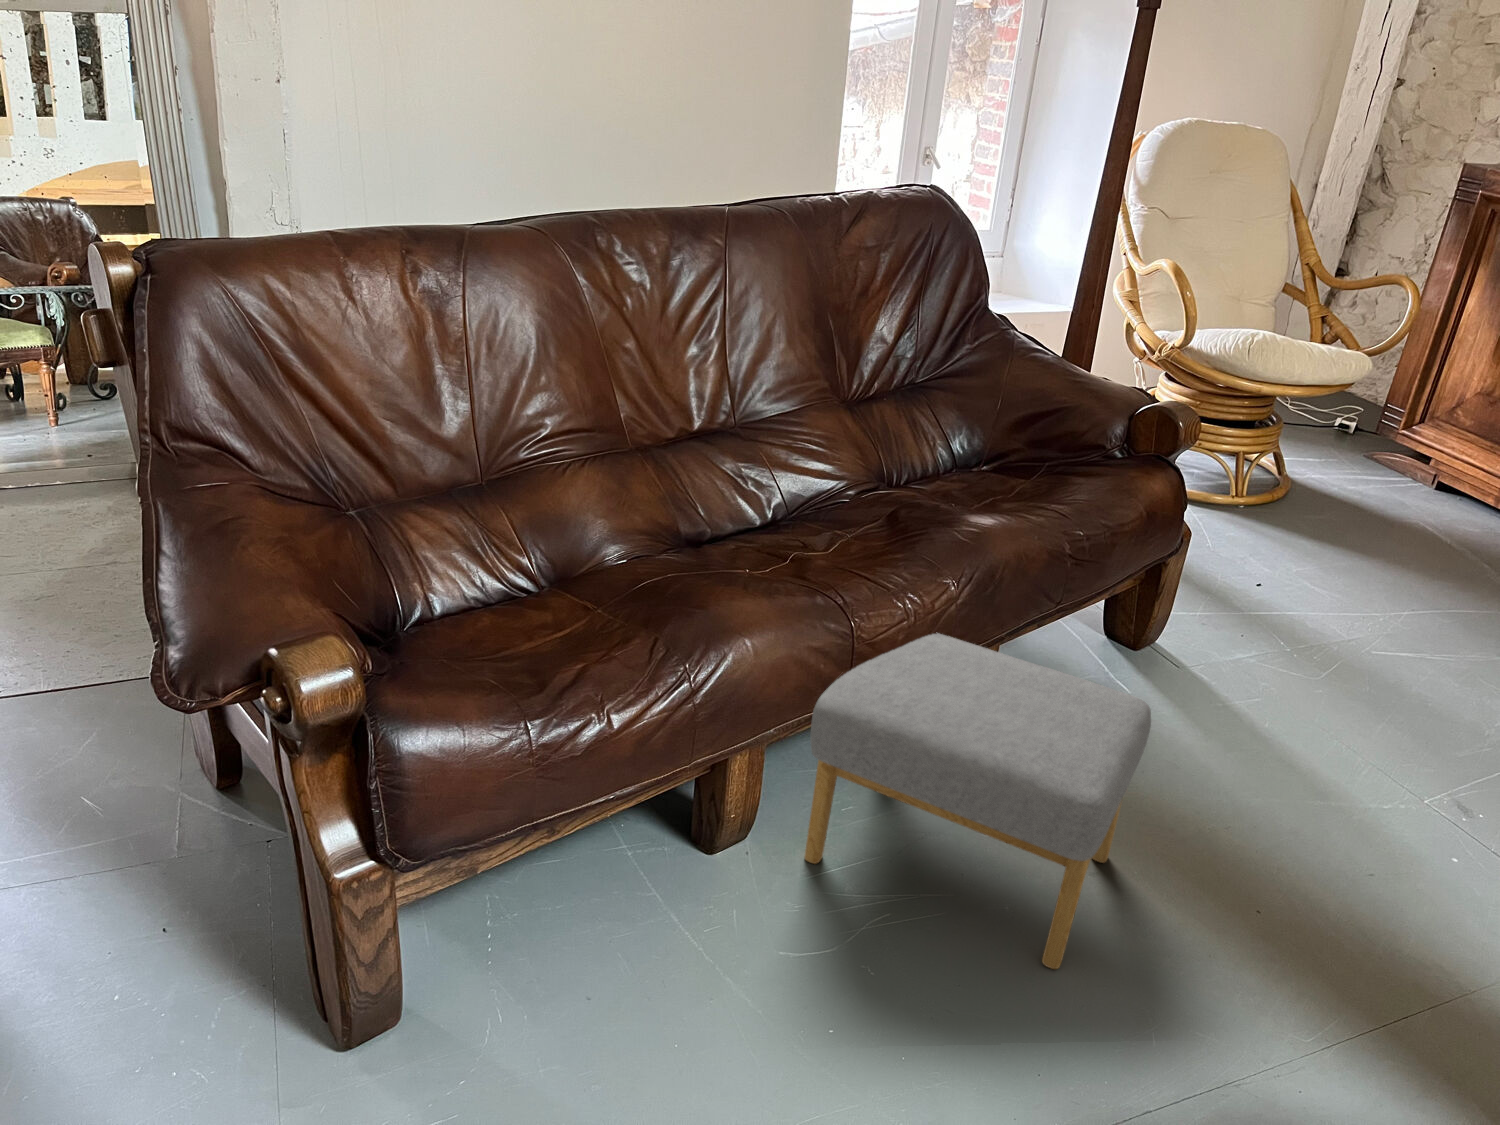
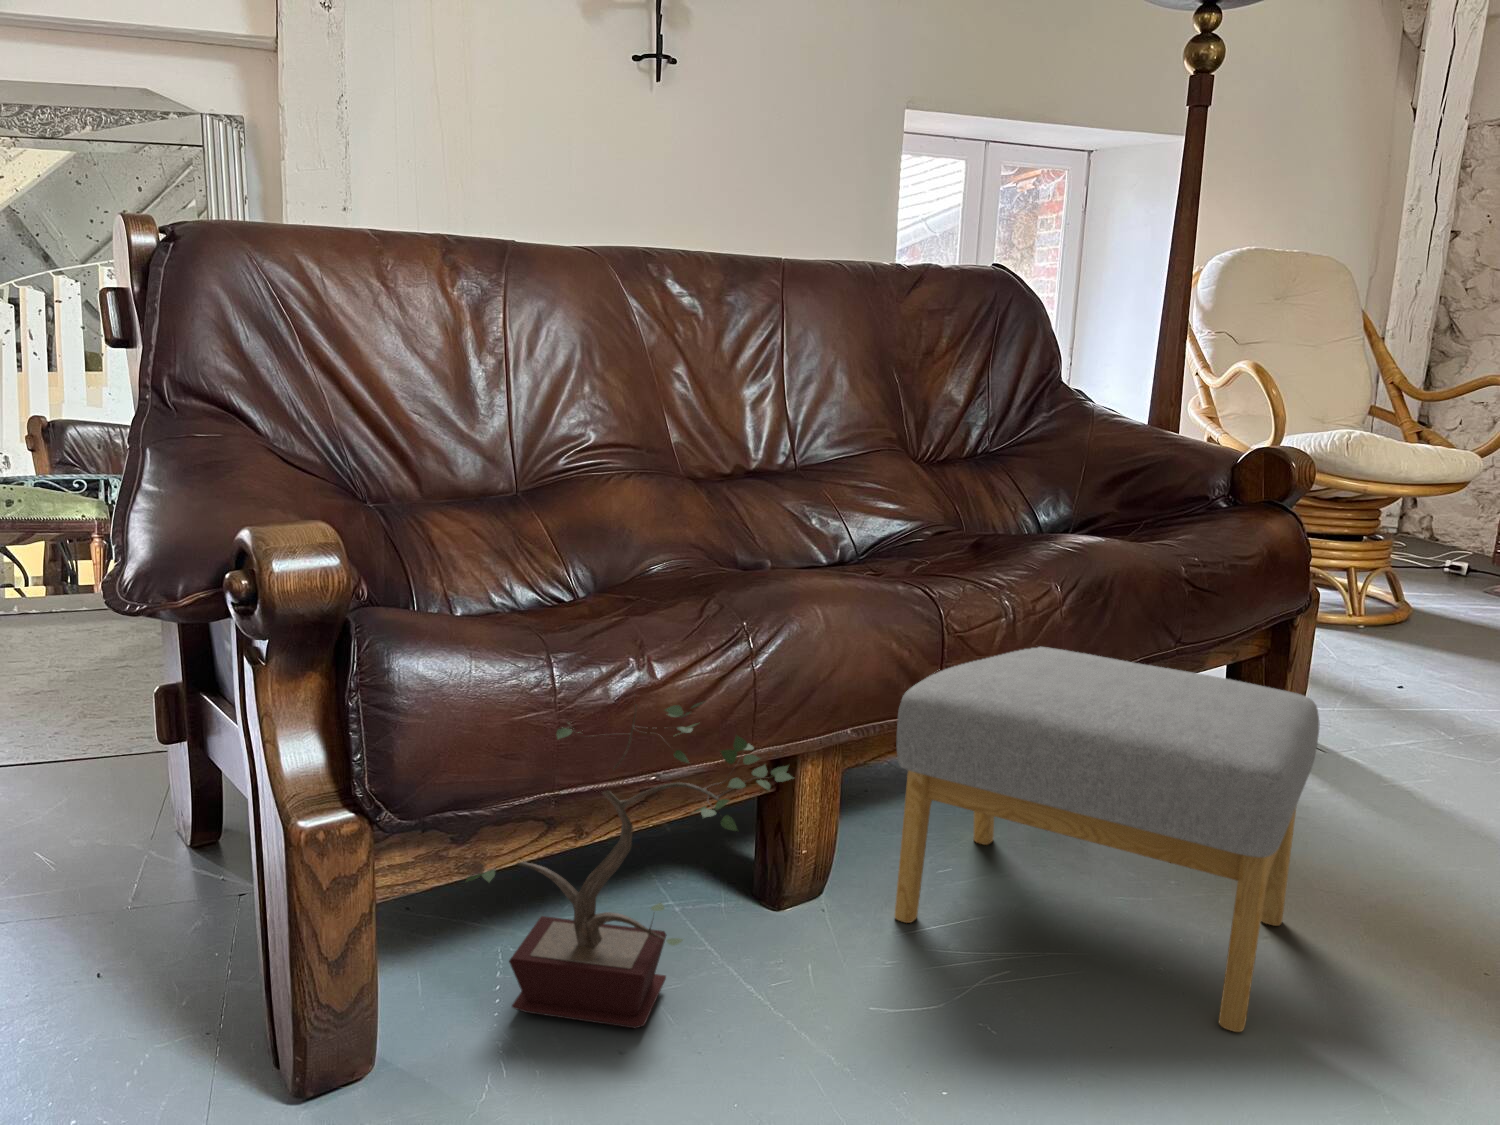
potted plant: none [449,700,726,975] -> present [466,702,793,1029]

